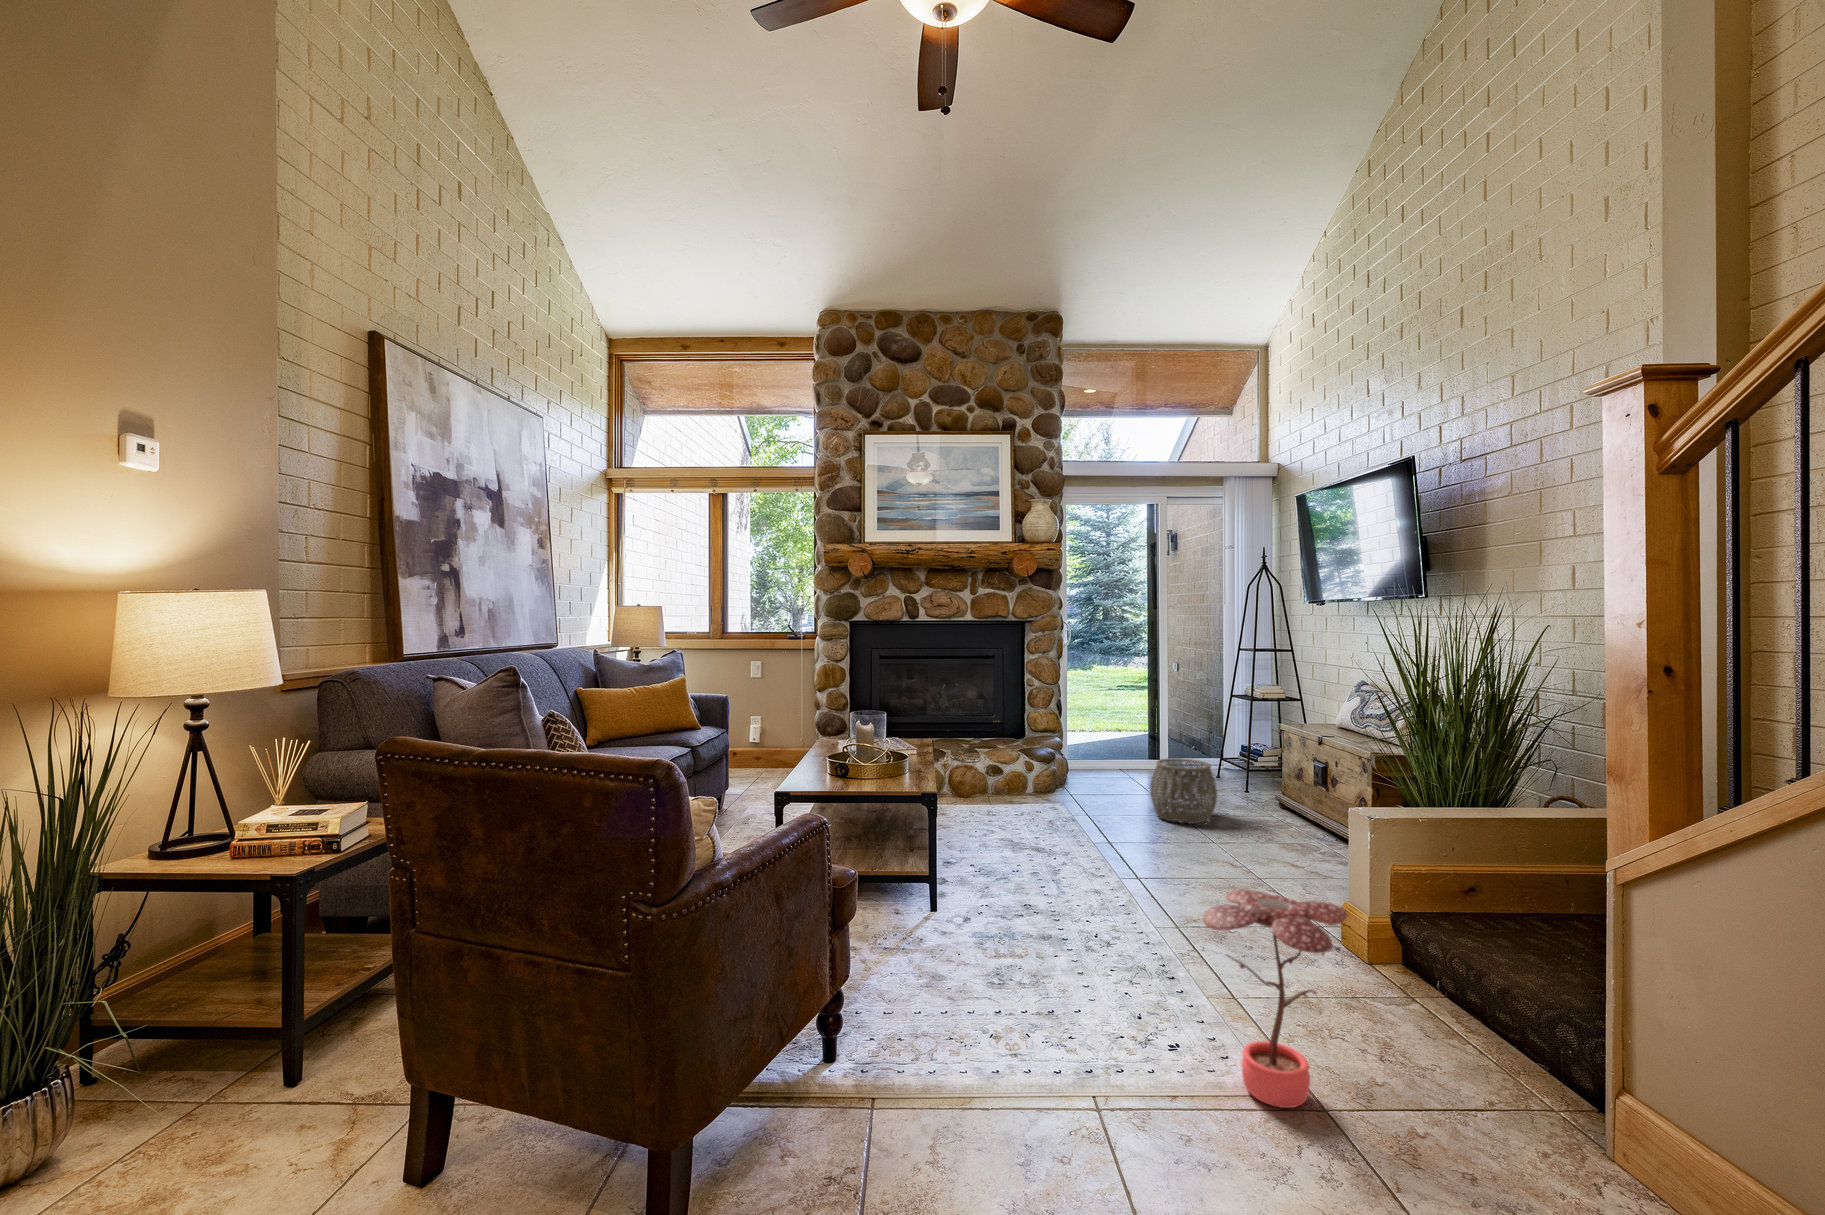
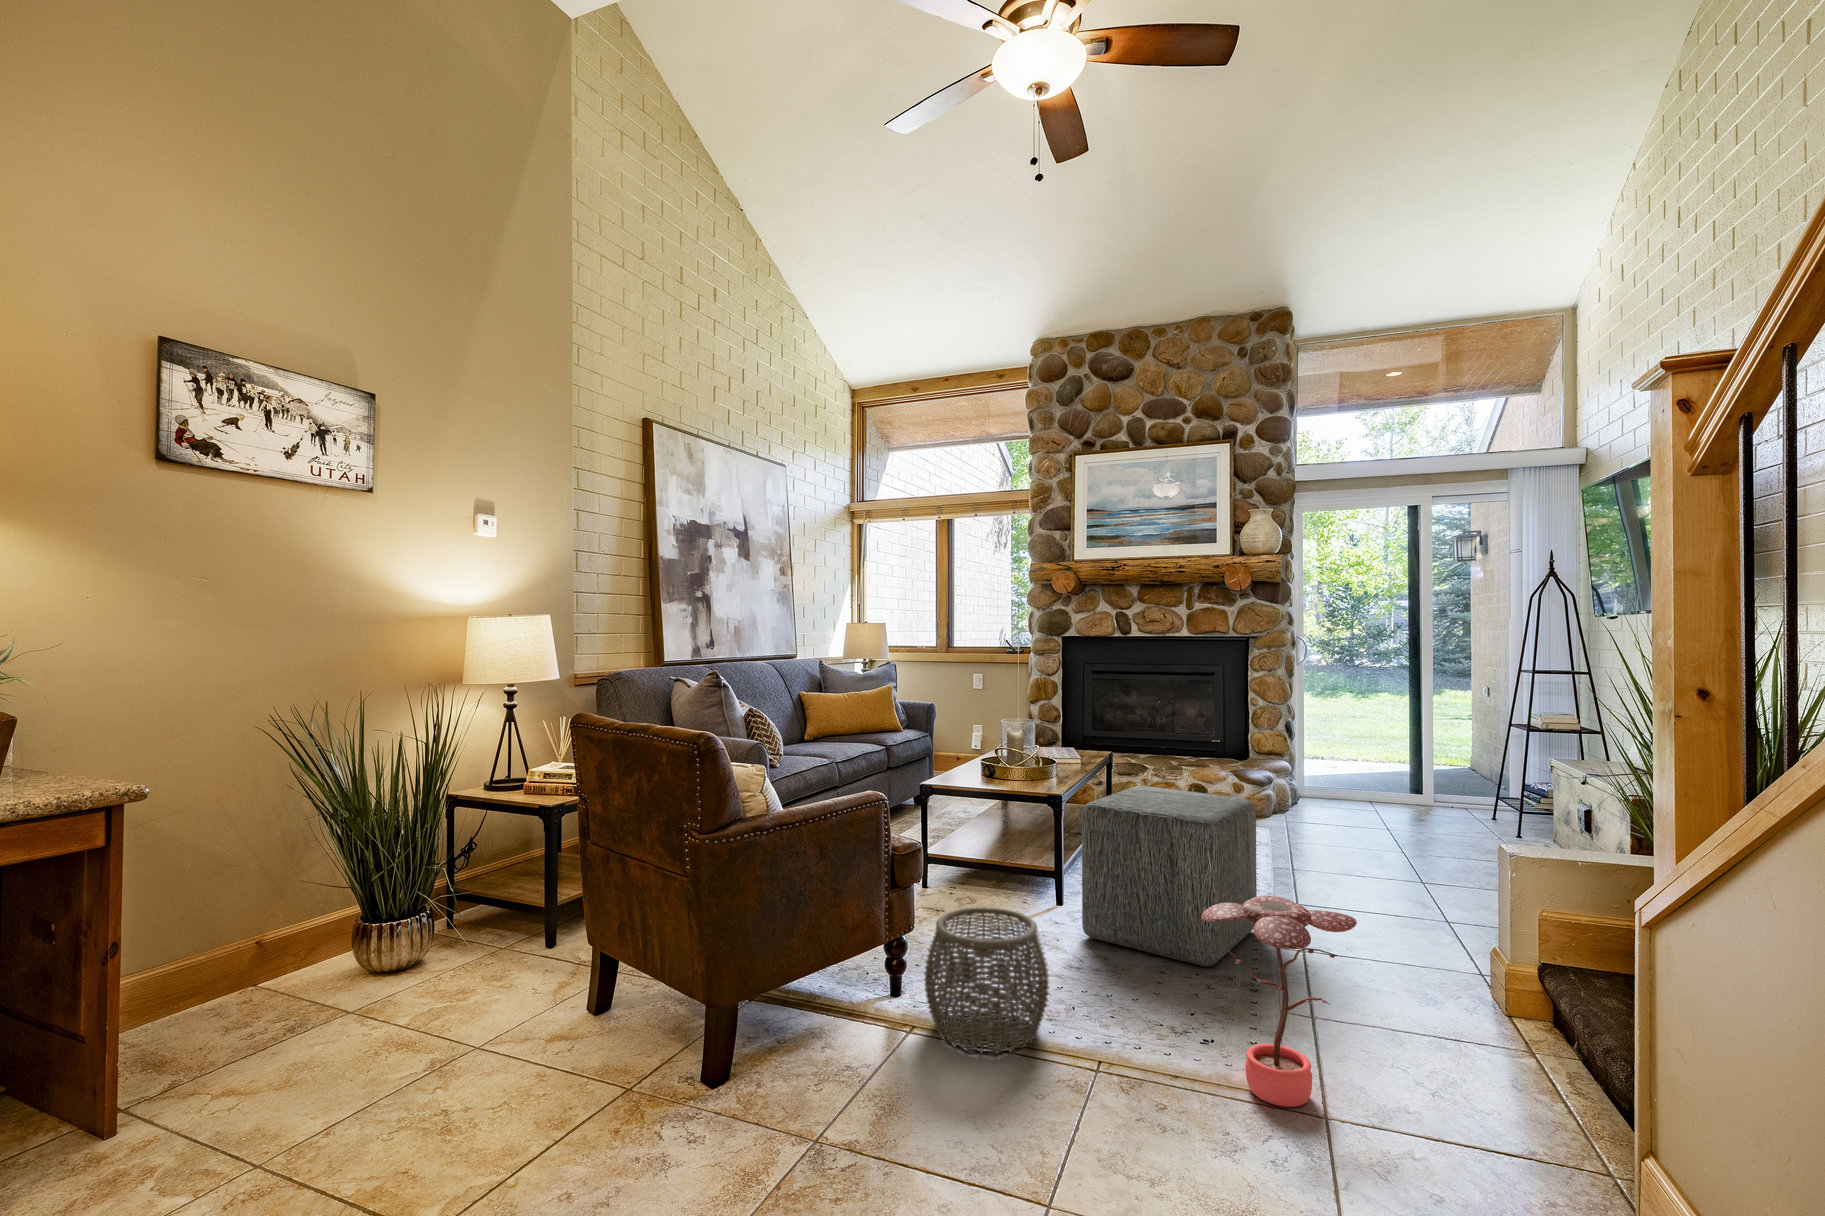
woven basket: present [1150,758,1217,824] -> present [924,907,1049,1053]
ottoman: none [976,773,1126,955] -> present [1082,786,1257,967]

